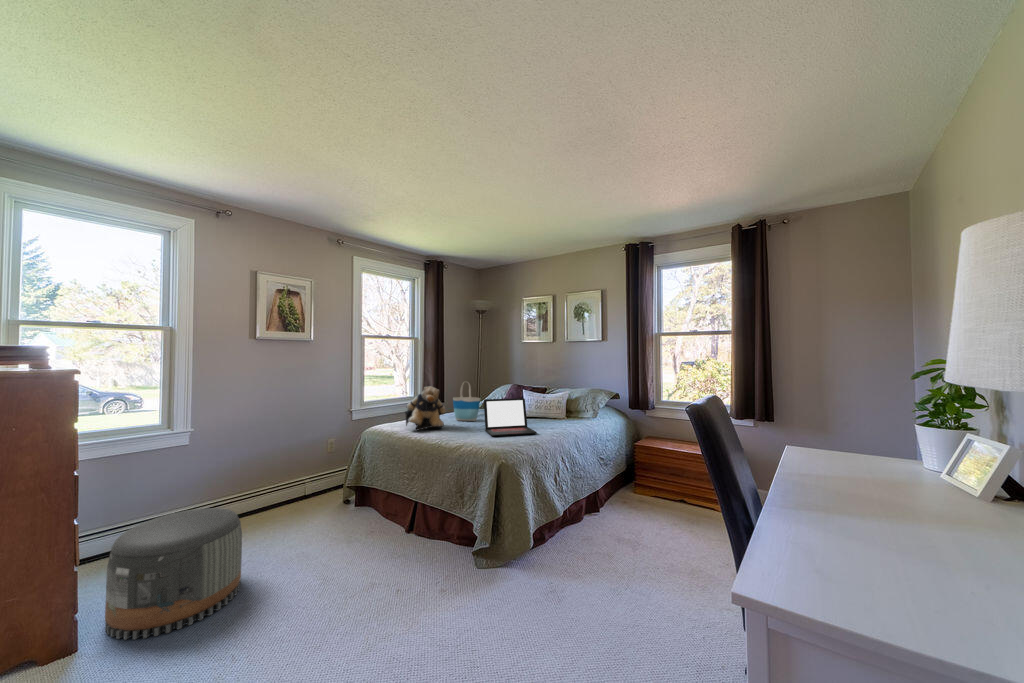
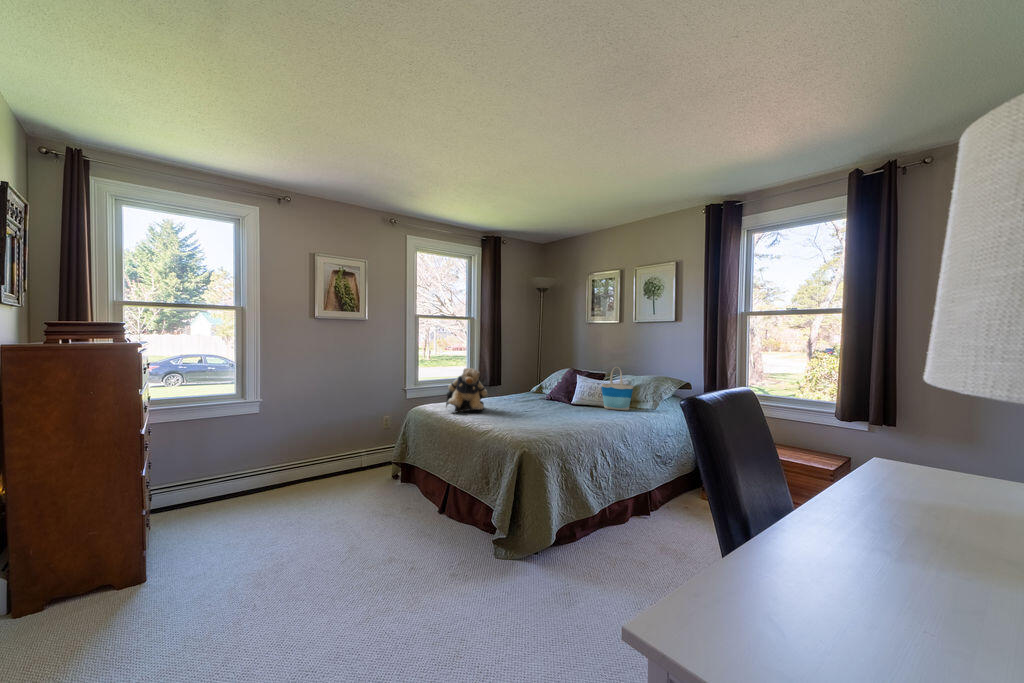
tote bag: present [453,381,480,421] -> present [602,367,634,410]
laptop: present [484,398,537,436] -> none [525,384,578,423]
pouf: present [105,508,242,640] -> none [177,471,285,575]

